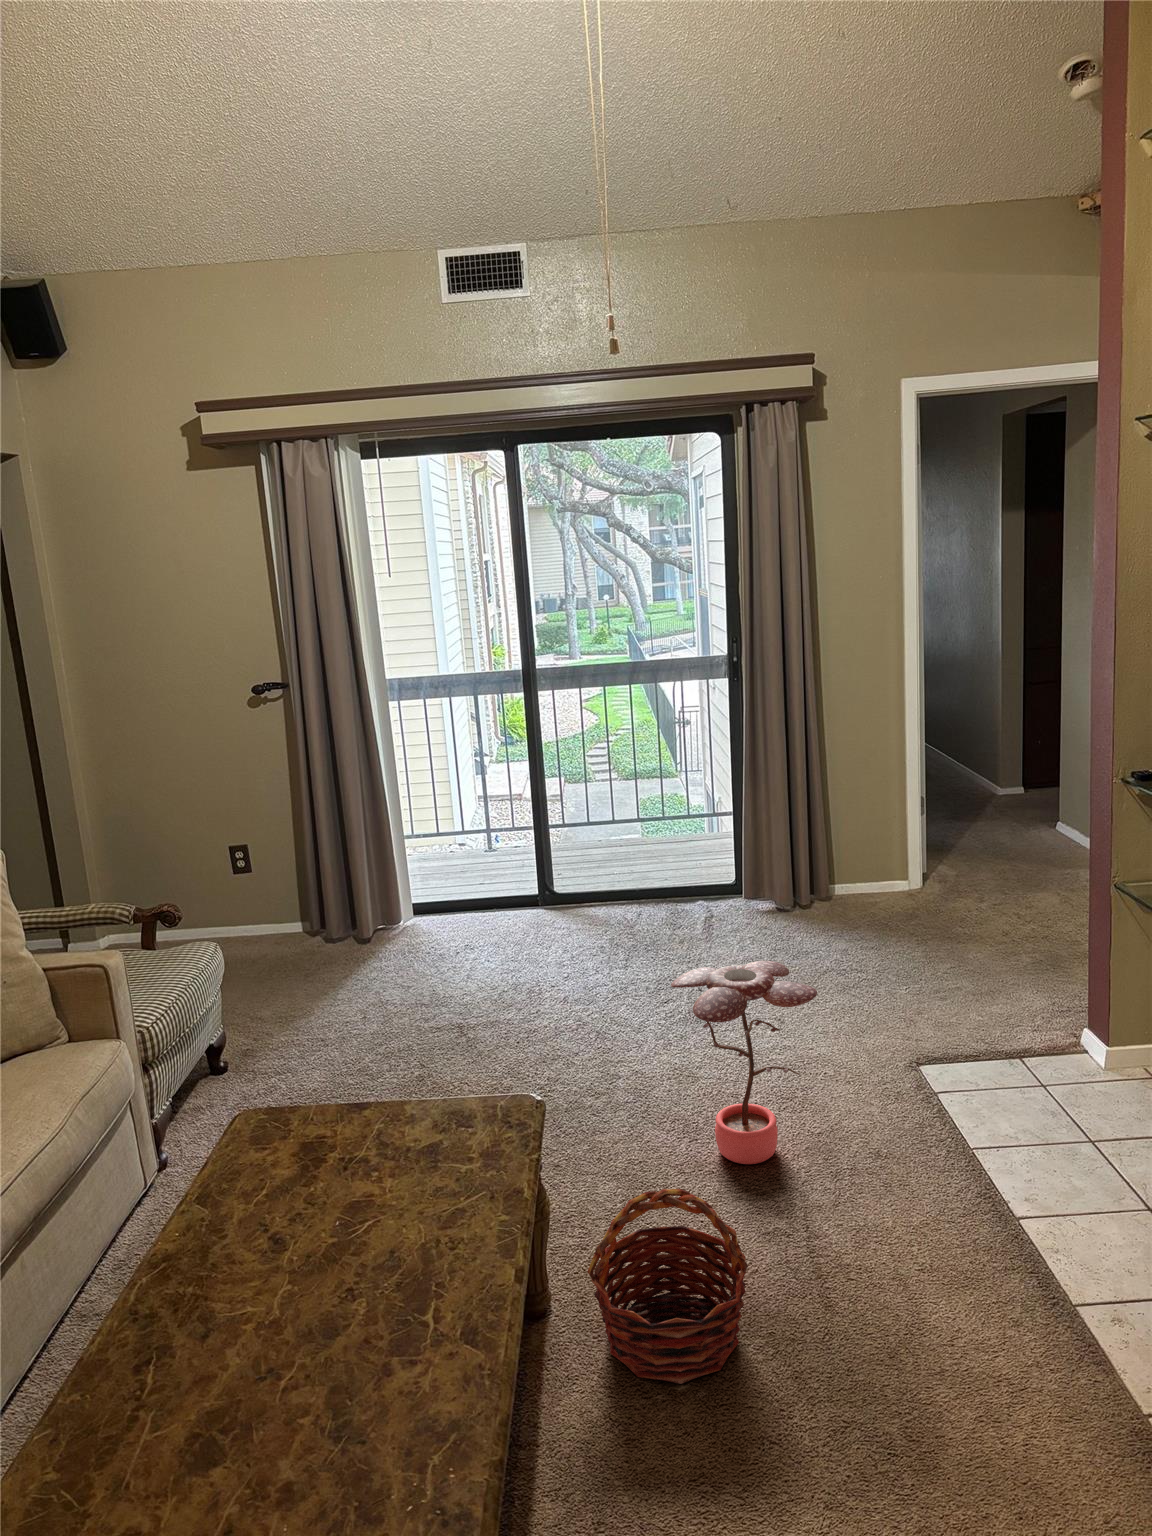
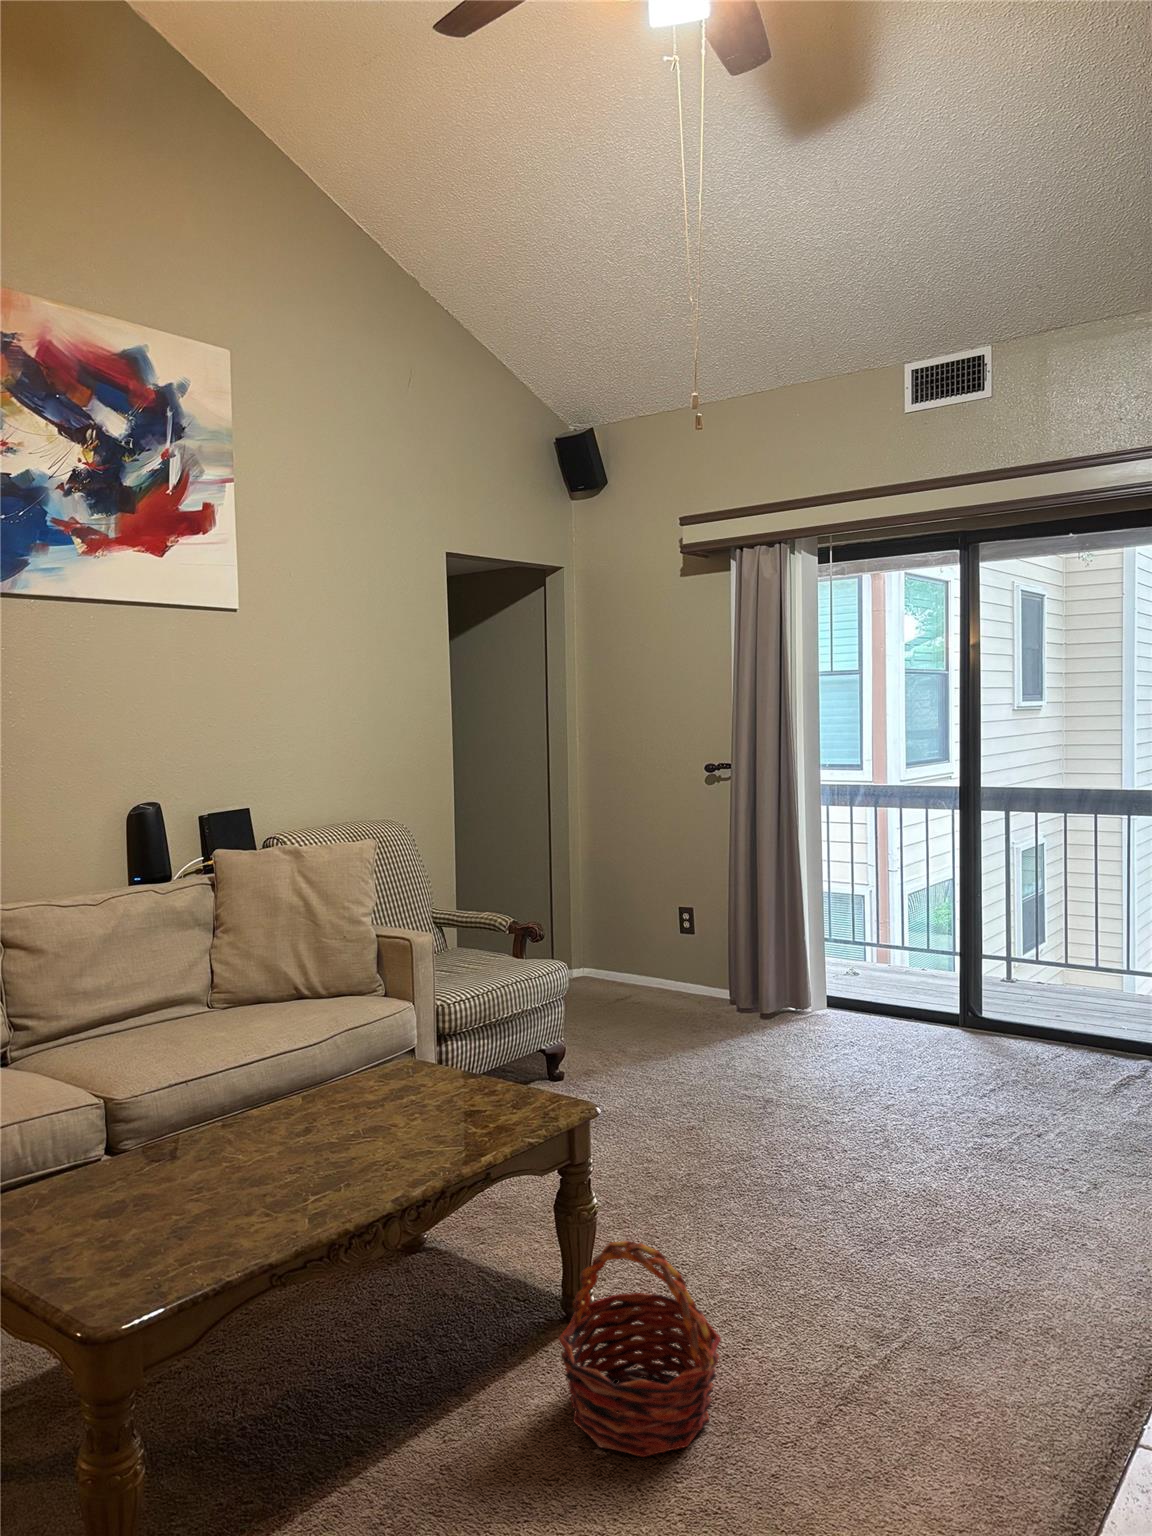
potted plant: present [671,961,817,1164] -> none [823,1076,984,1319]

